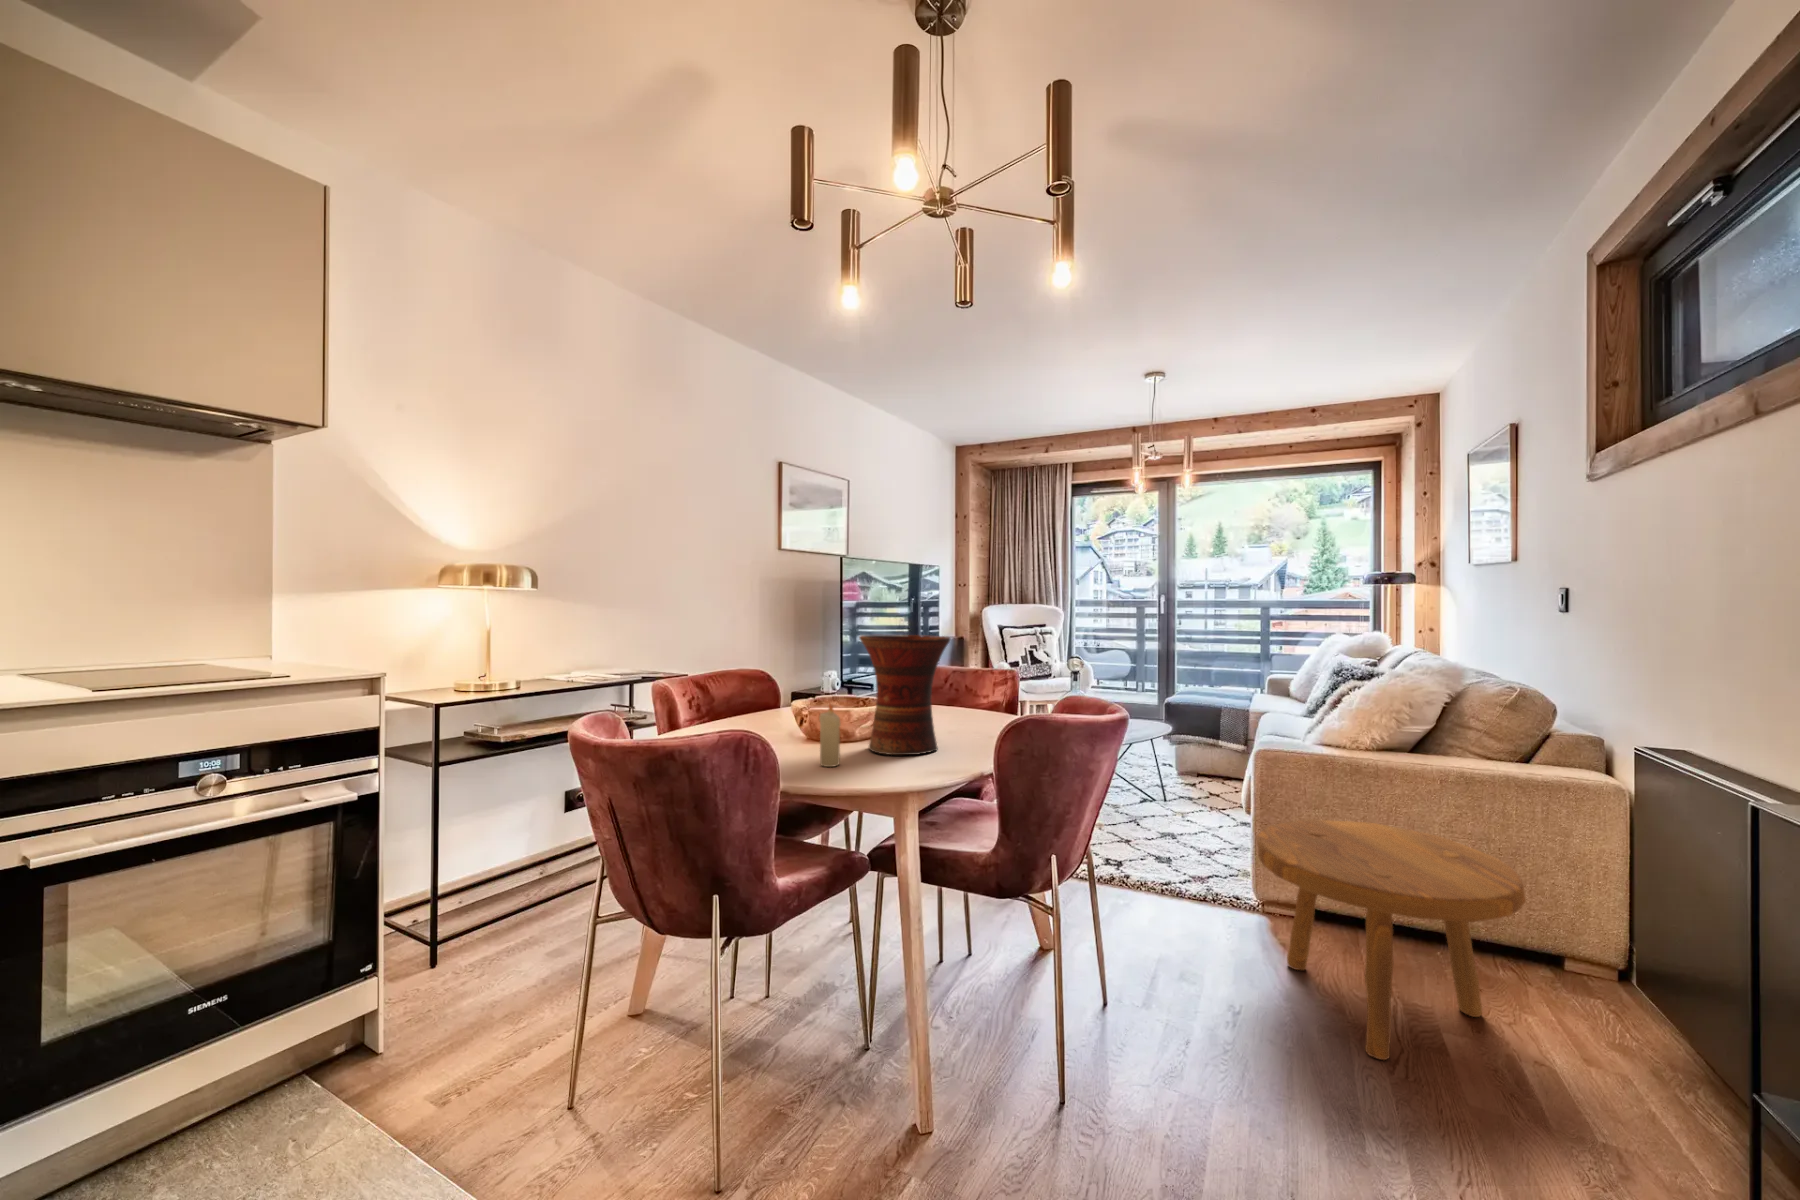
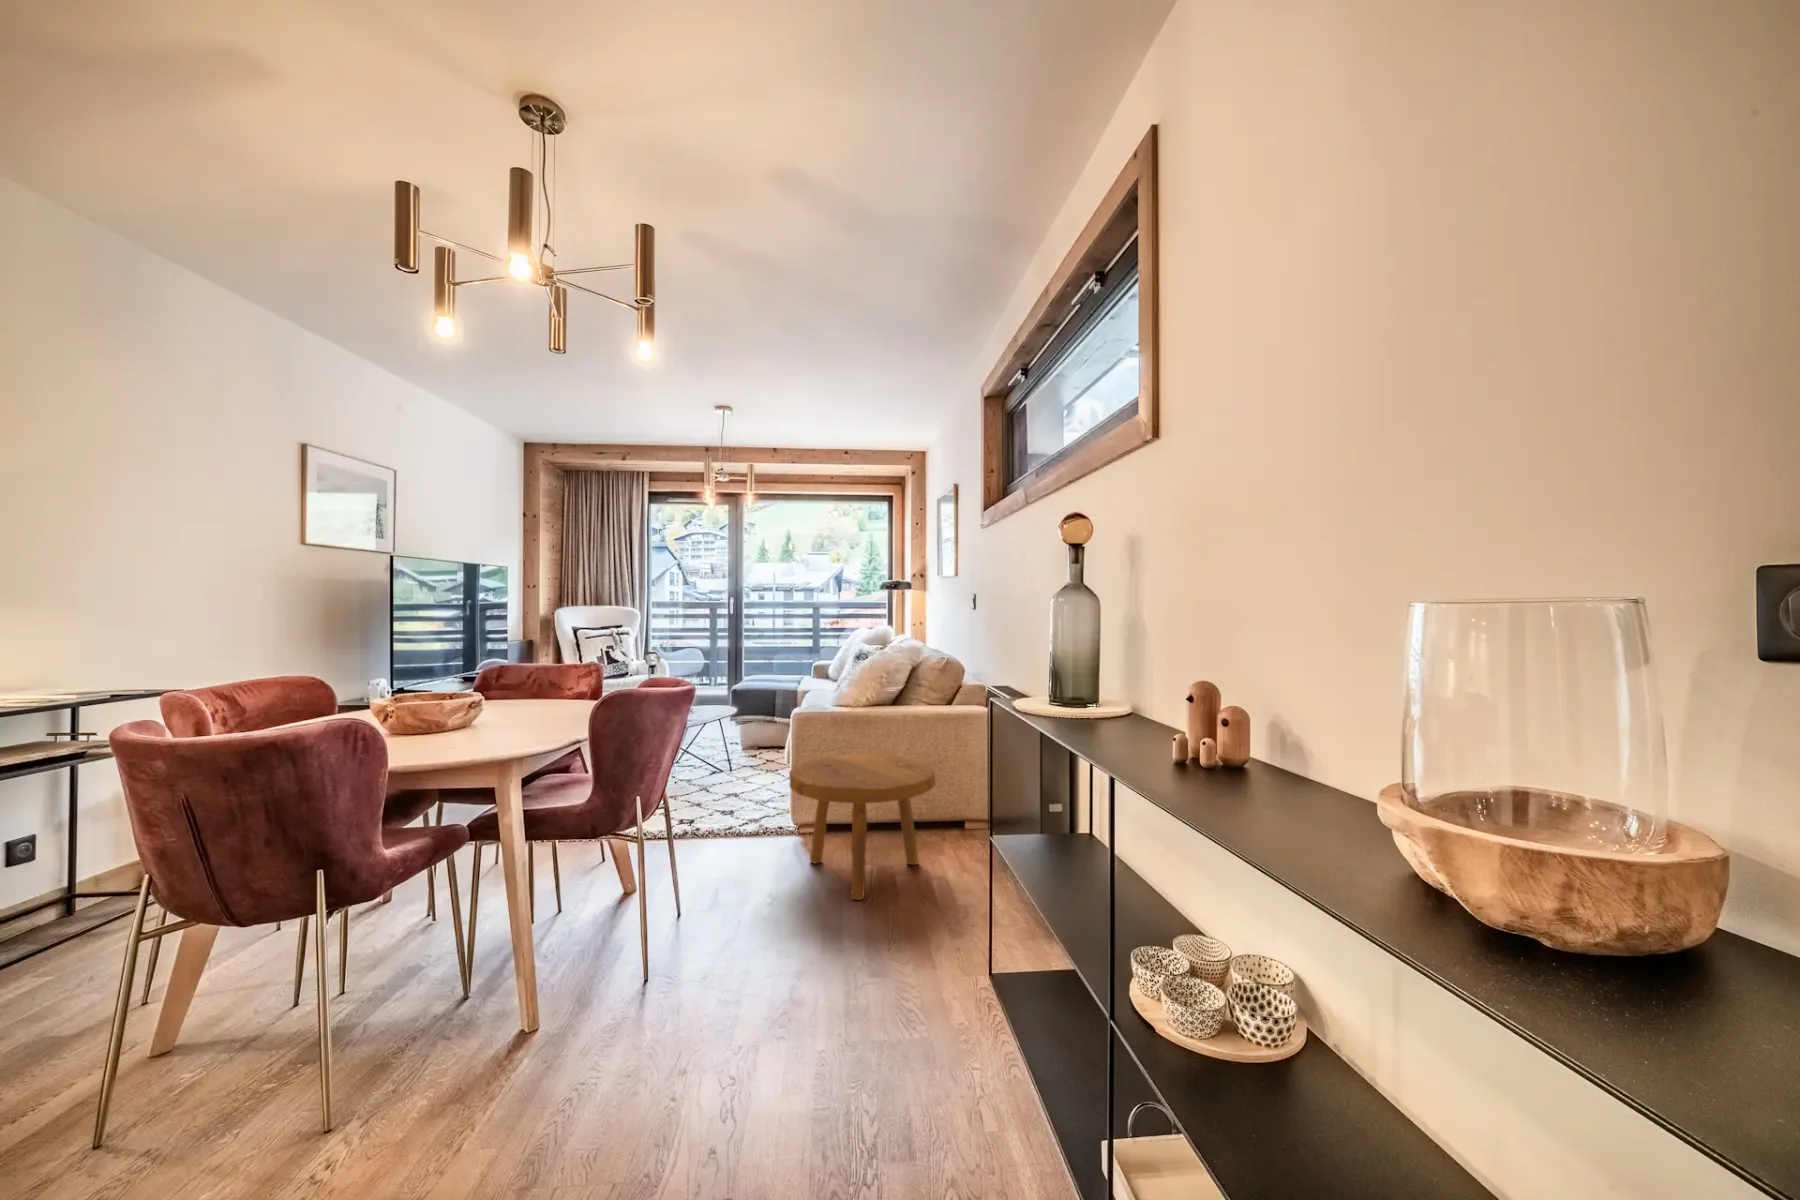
vase: present [859,635,950,755] -> none [455,633,547,737]
candle: present [819,705,840,767] -> none [419,693,441,751]

